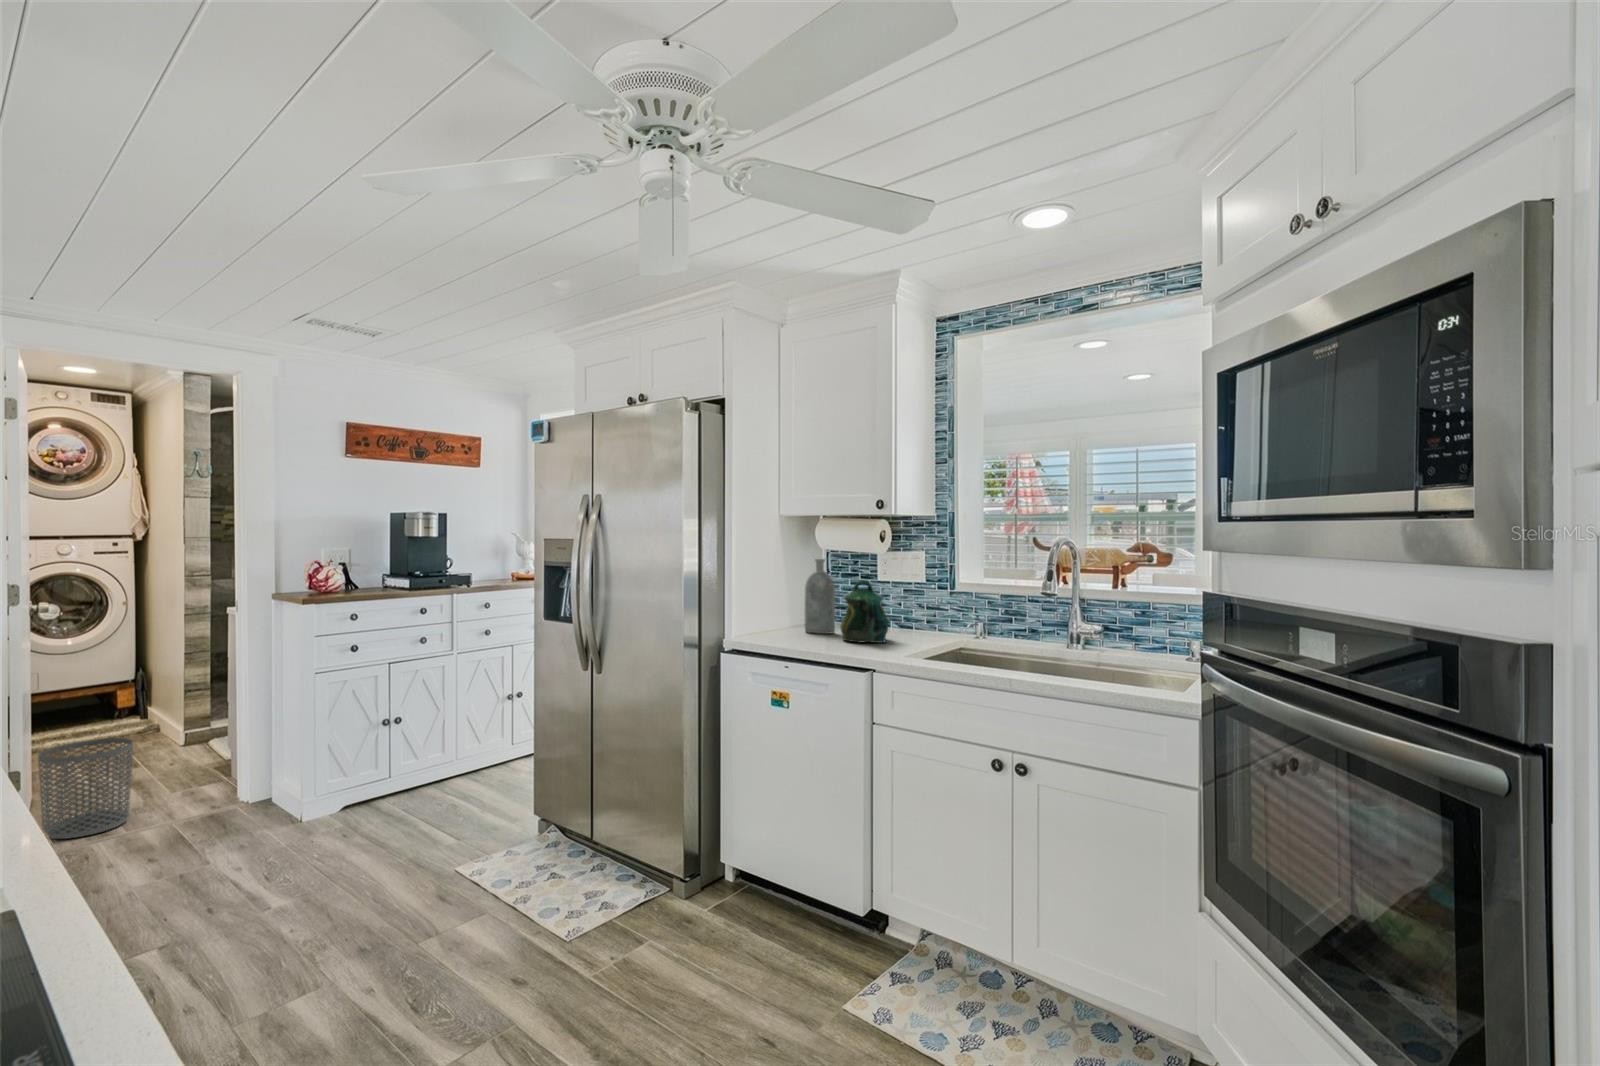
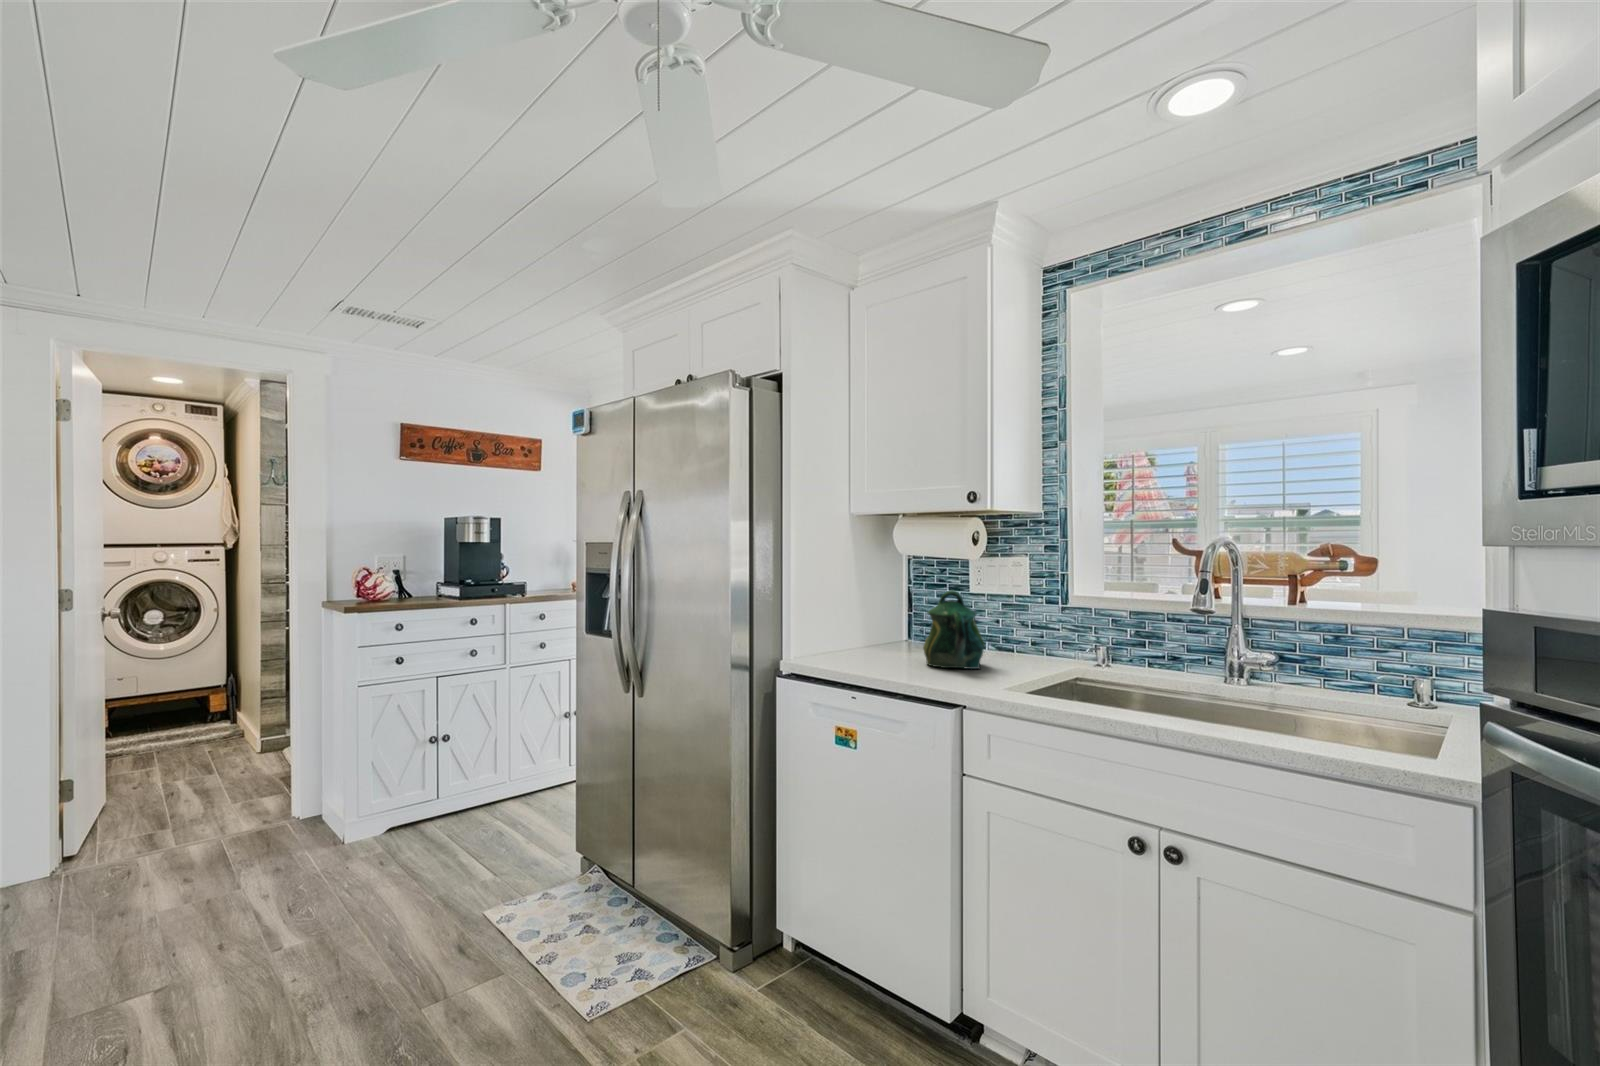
bottle: present [805,559,835,634] -> none [881,565,917,655]
waste bin: present [38,738,133,839] -> none [89,749,184,854]

